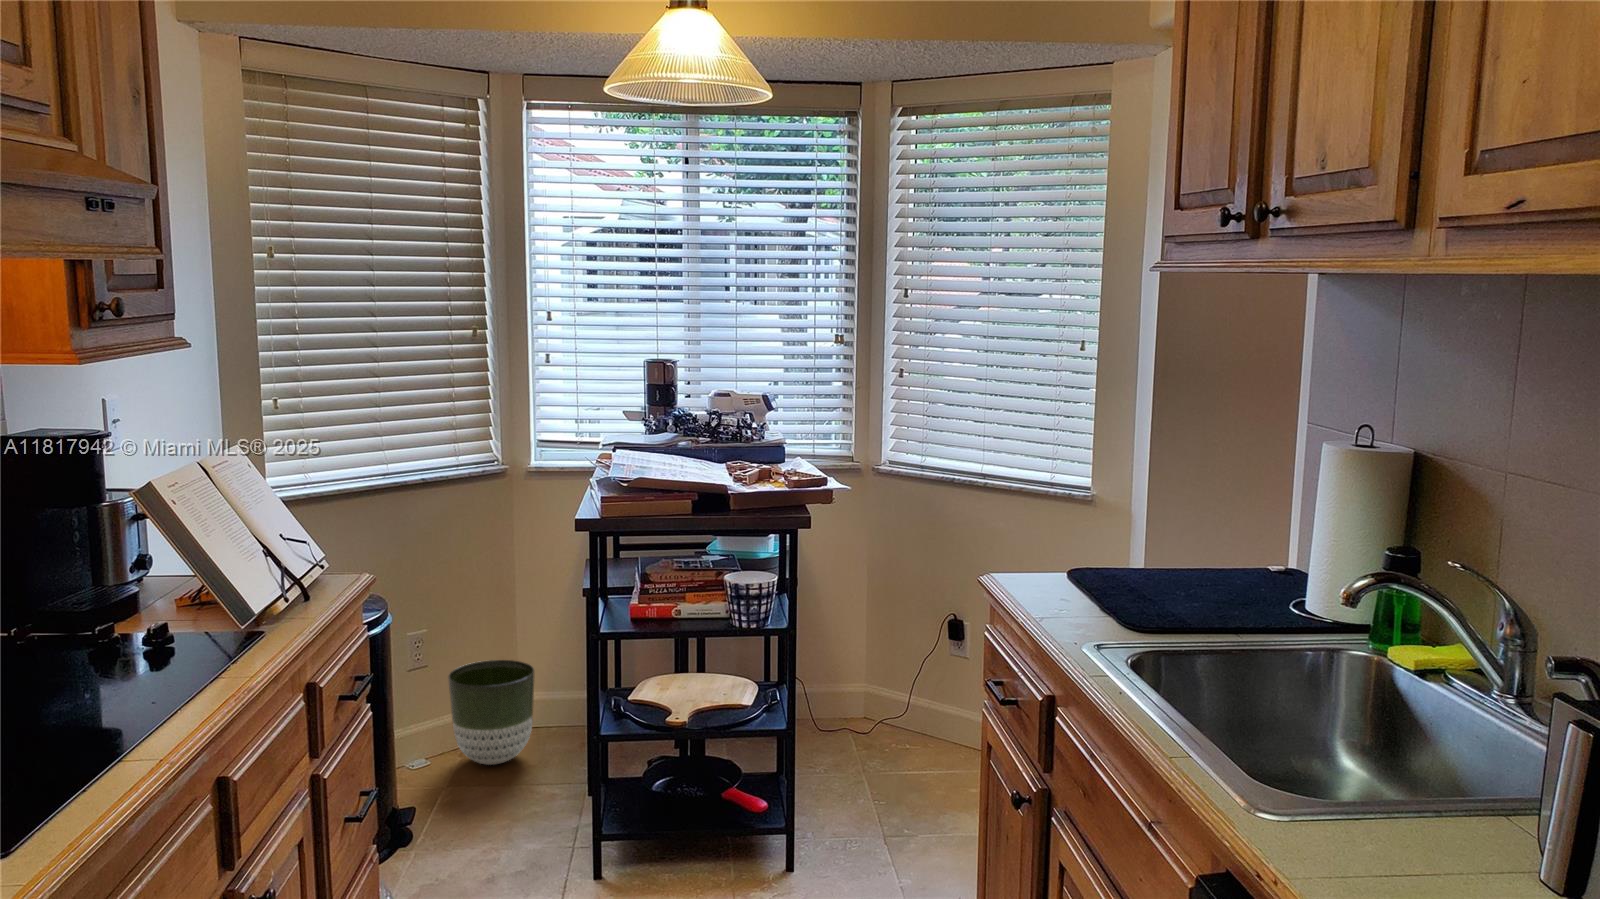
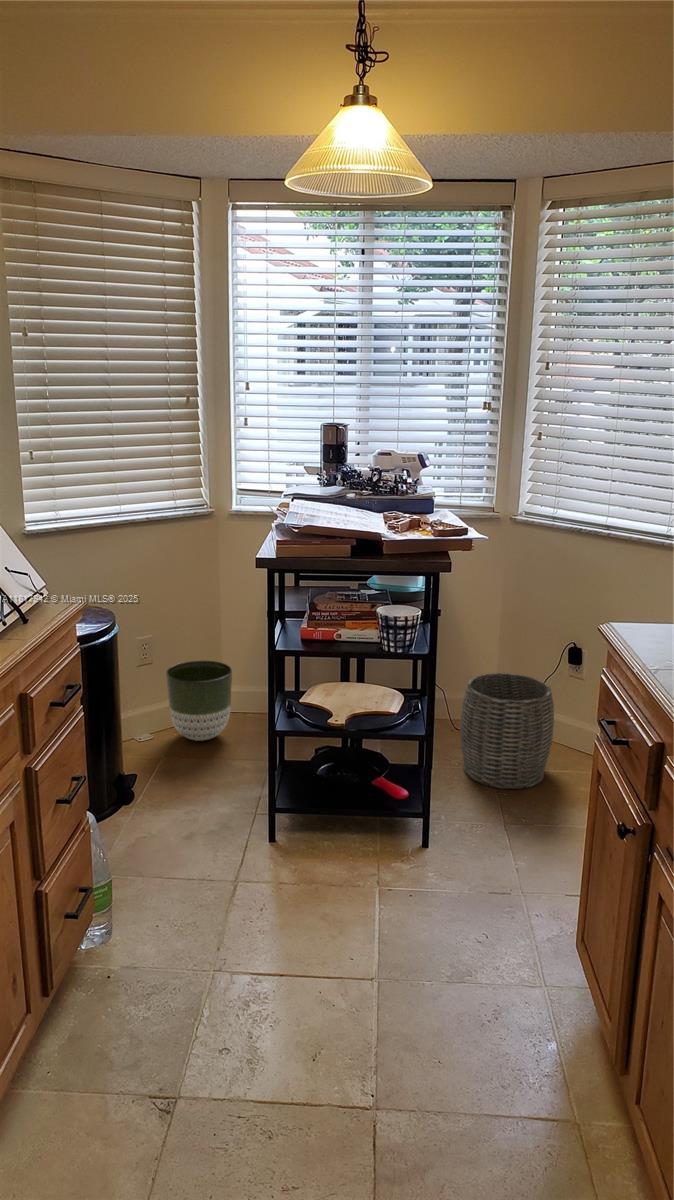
woven basket: none [825,655,936,797] -> present [460,673,554,789]

